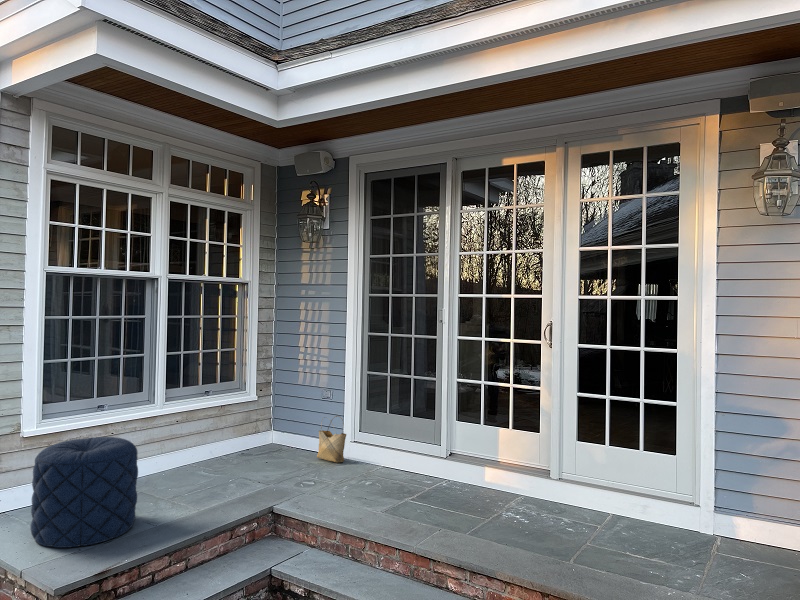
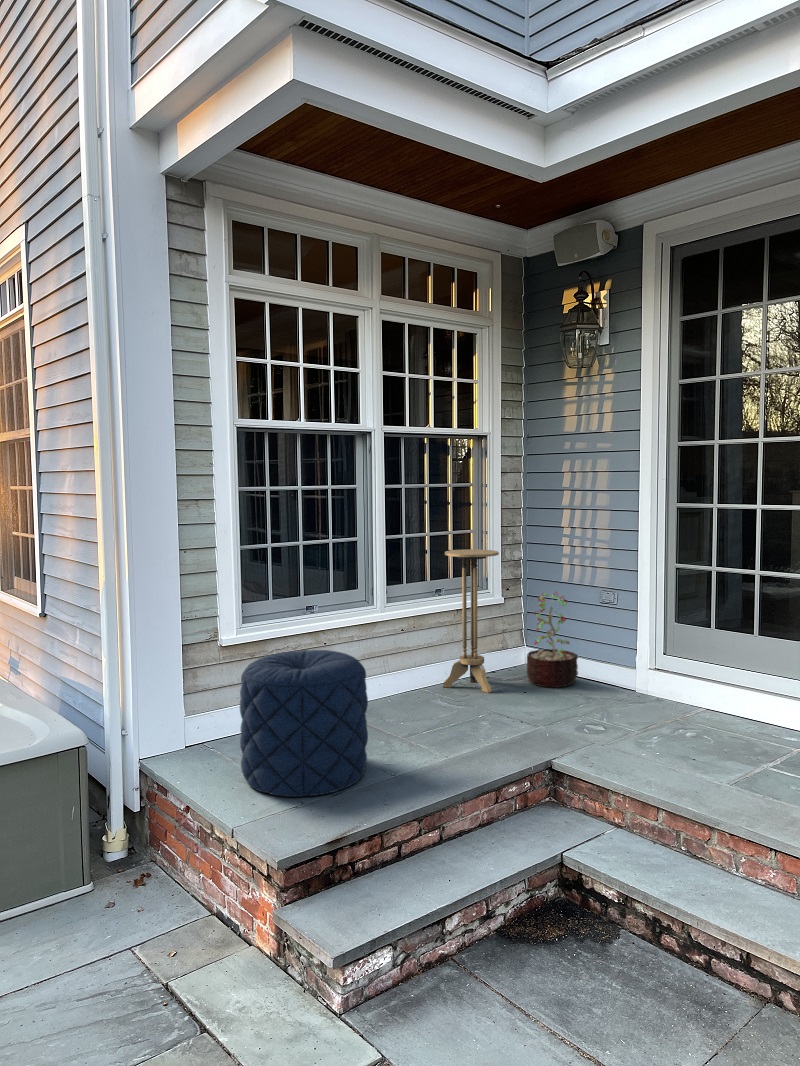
side table: none [208,363,252,464] -> present [443,549,499,693]
decorative plant: none [270,391,306,458] -> present [526,592,578,687]
woven basket: present [317,416,346,463] -> none [597,629,644,699]

